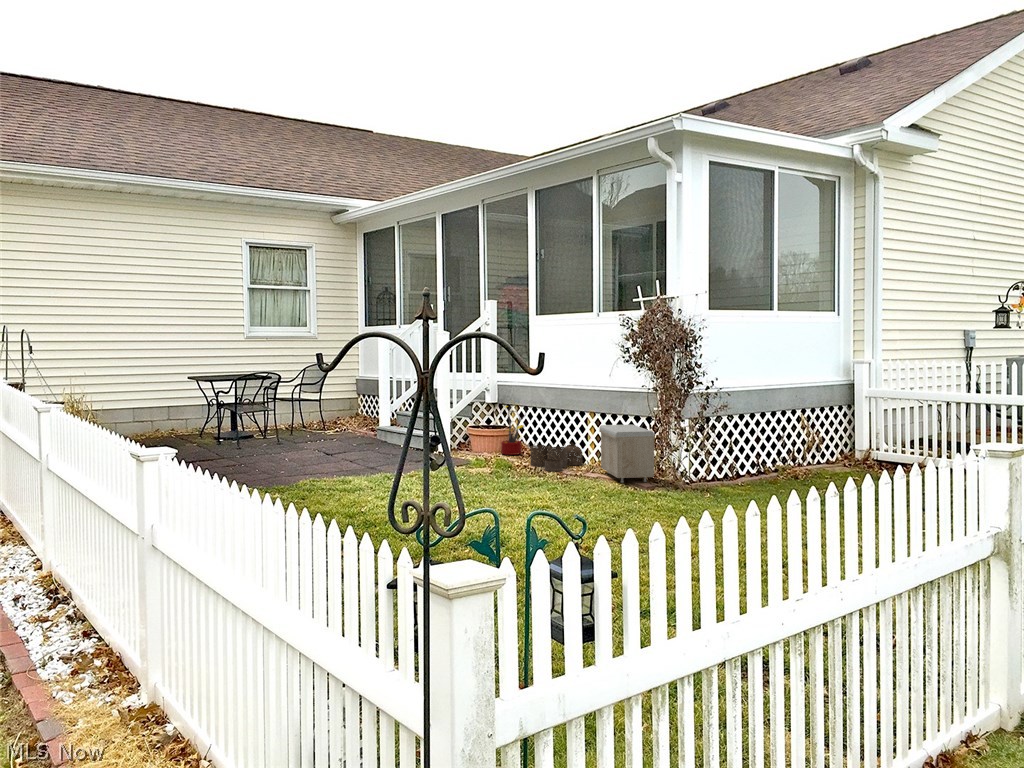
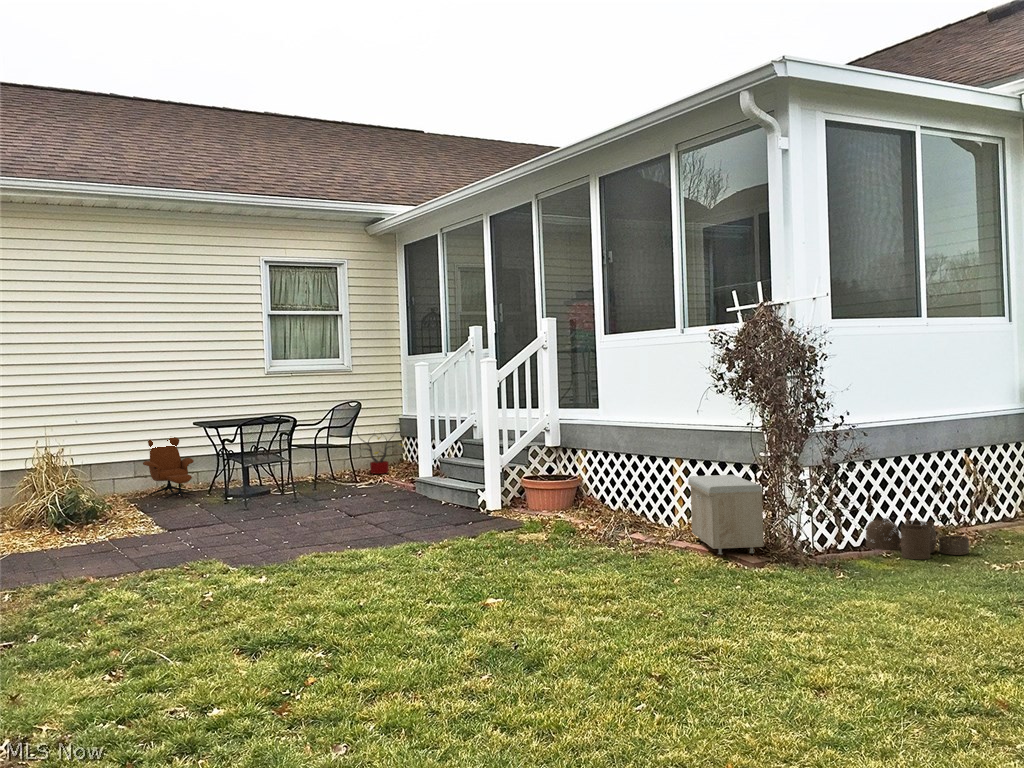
lounge chair: none [145,389,191,441] -> present [143,437,195,499]
decorative plant: present [501,406,524,455] -> present [360,435,404,474]
woven basket: present [530,443,582,471] -> present [866,516,969,559]

